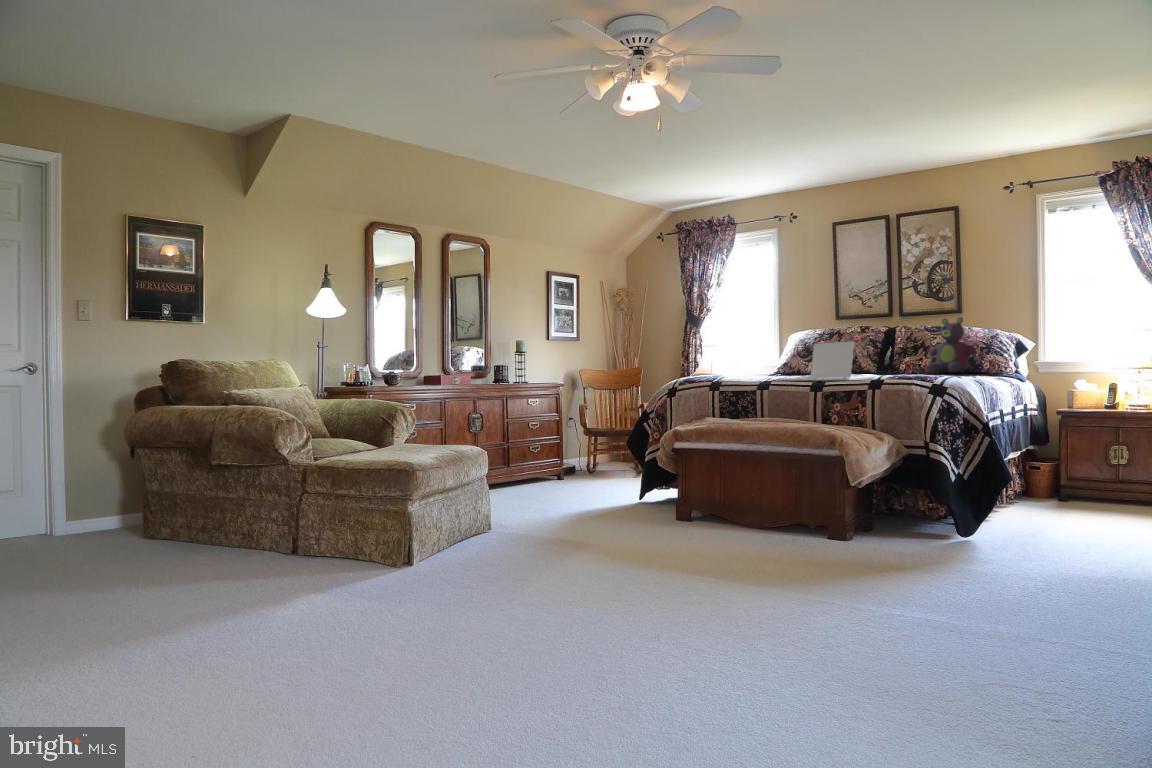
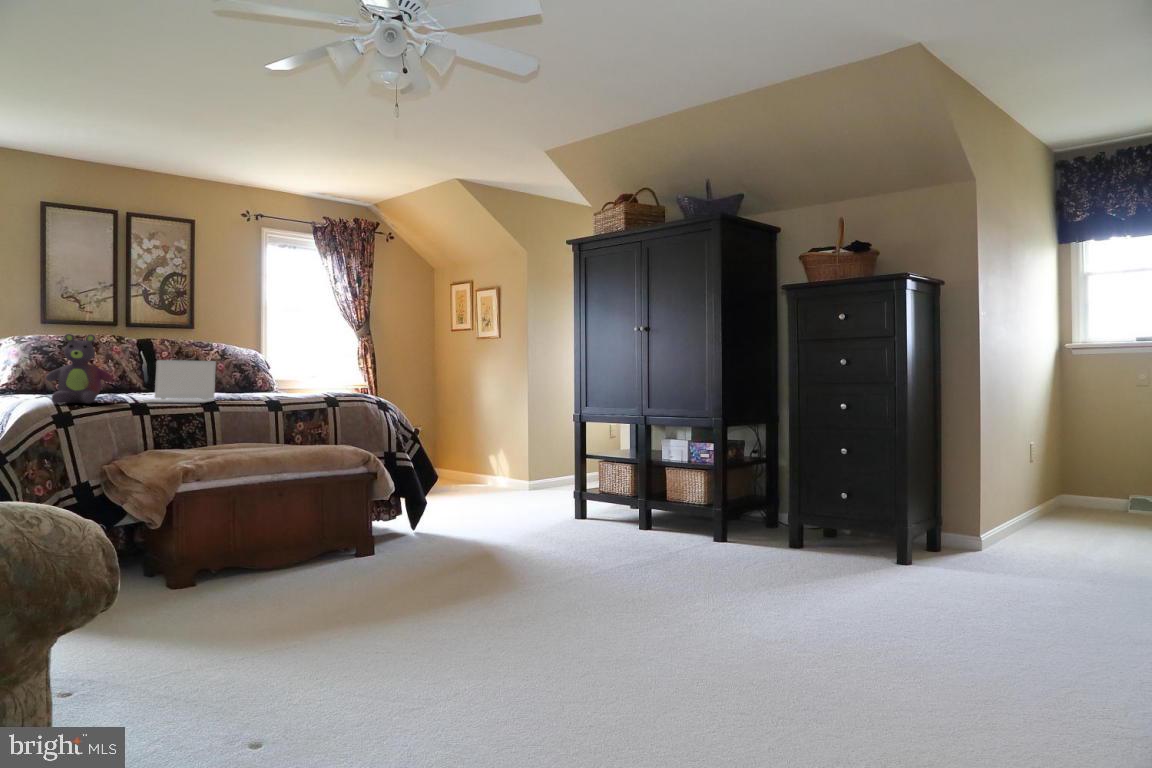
stuffed bear: present [927,317,977,373] -> present [46,334,113,404]

